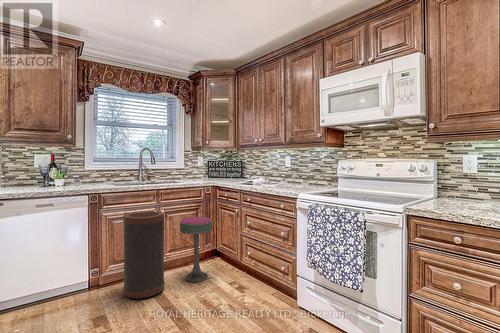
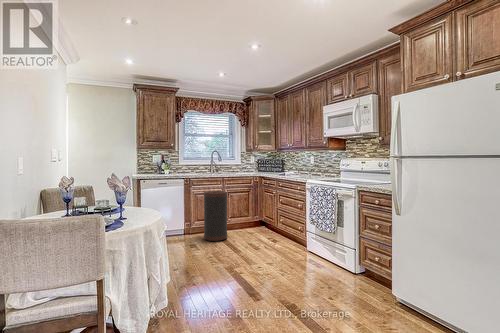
bar stool: present [180,217,212,282] -> none [237,196,258,237]

